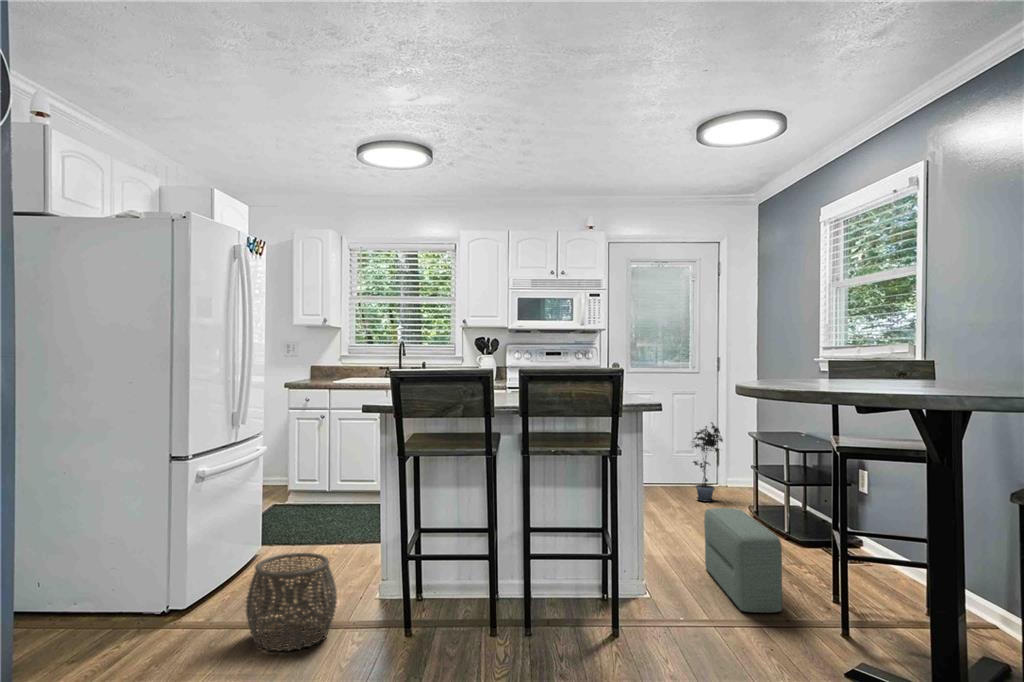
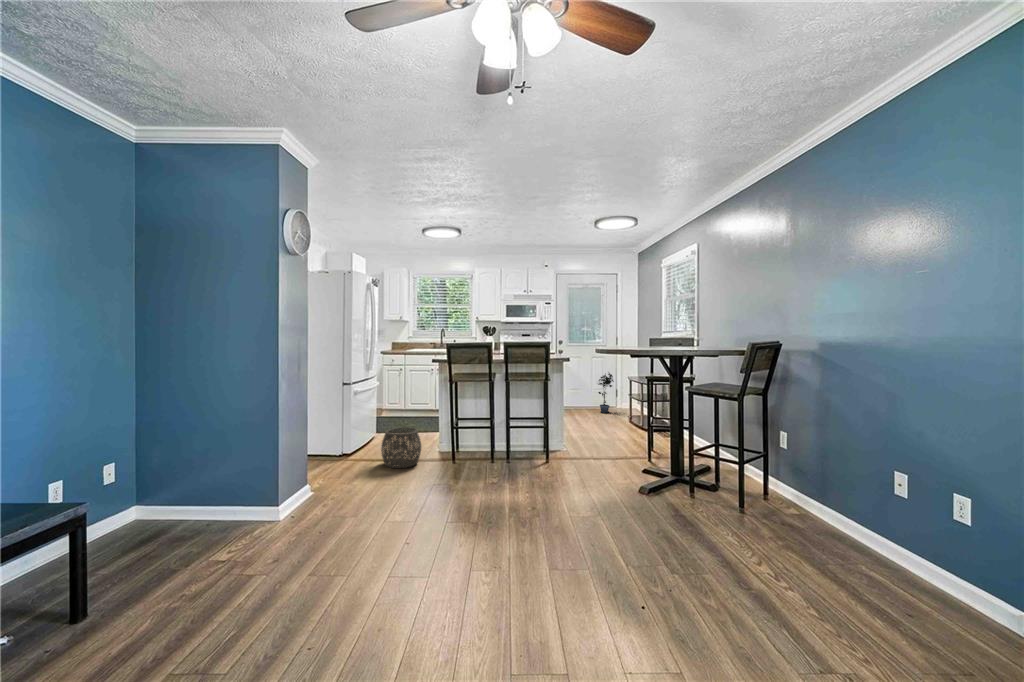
pouf: present [704,508,782,613] -> none [595,410,626,455]

